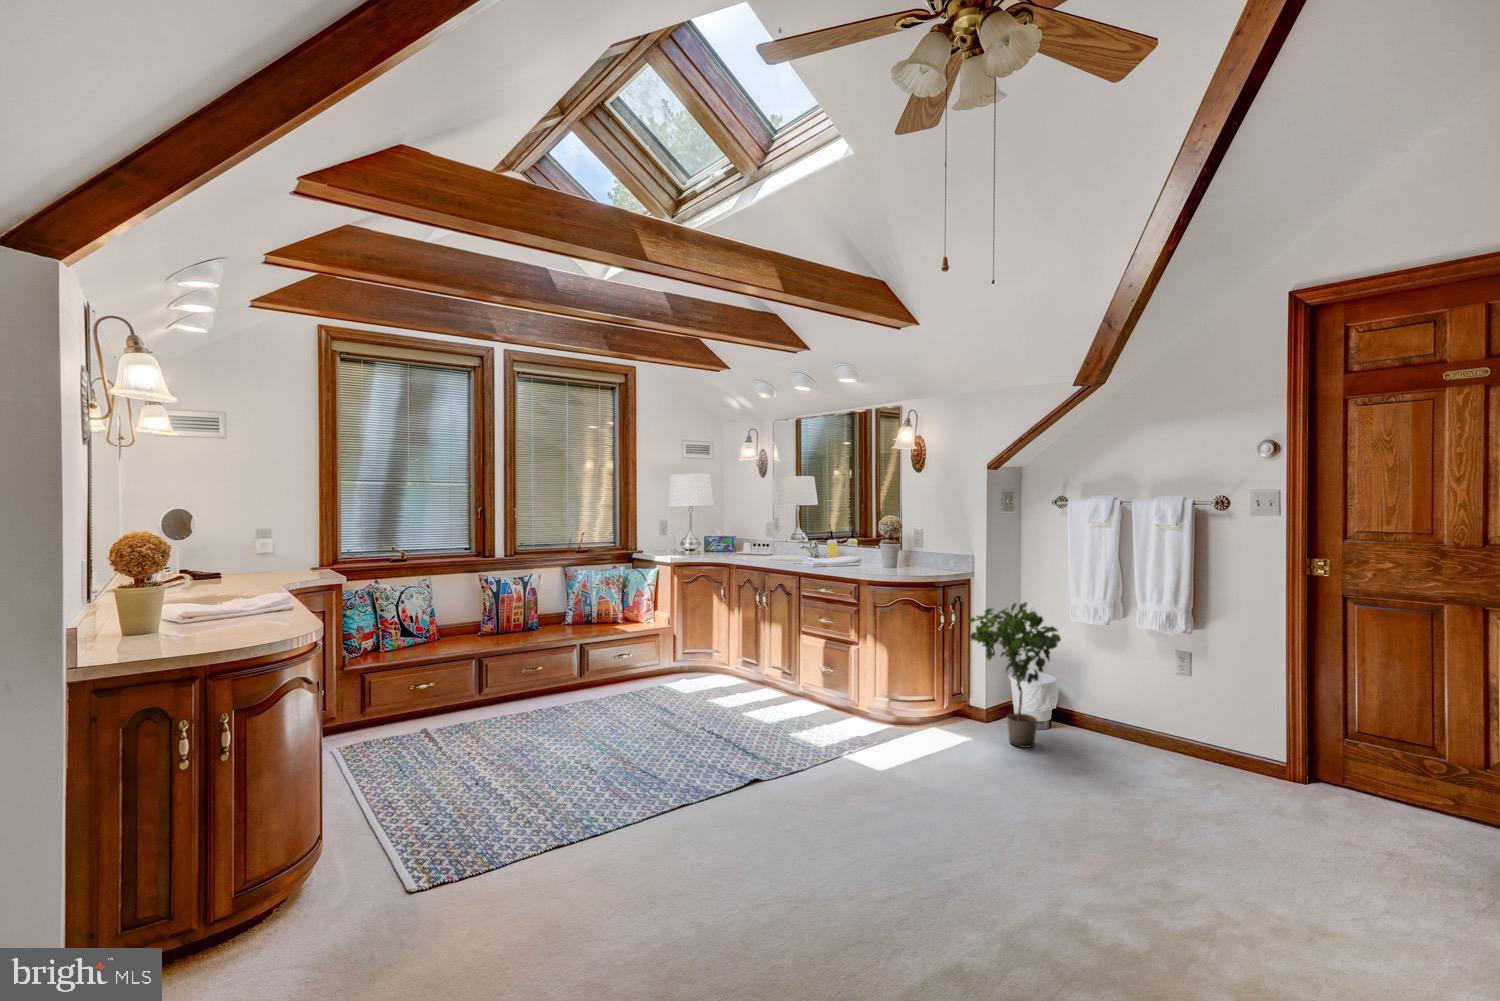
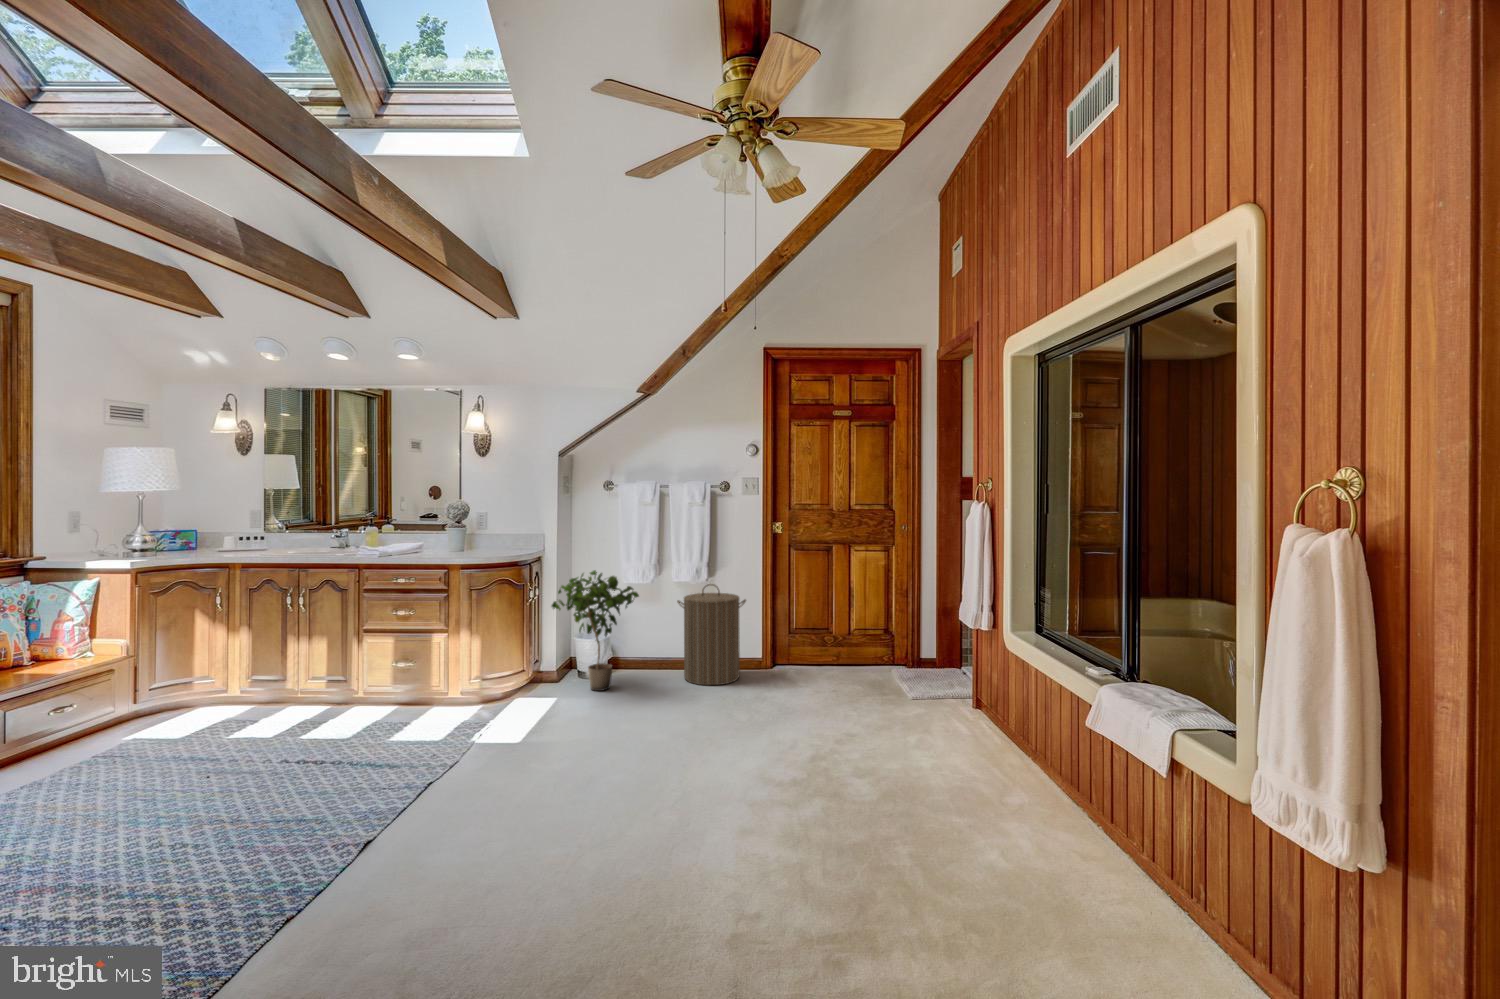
laundry hamper: none [1133,639,1245,787] -> present [677,584,746,685]

